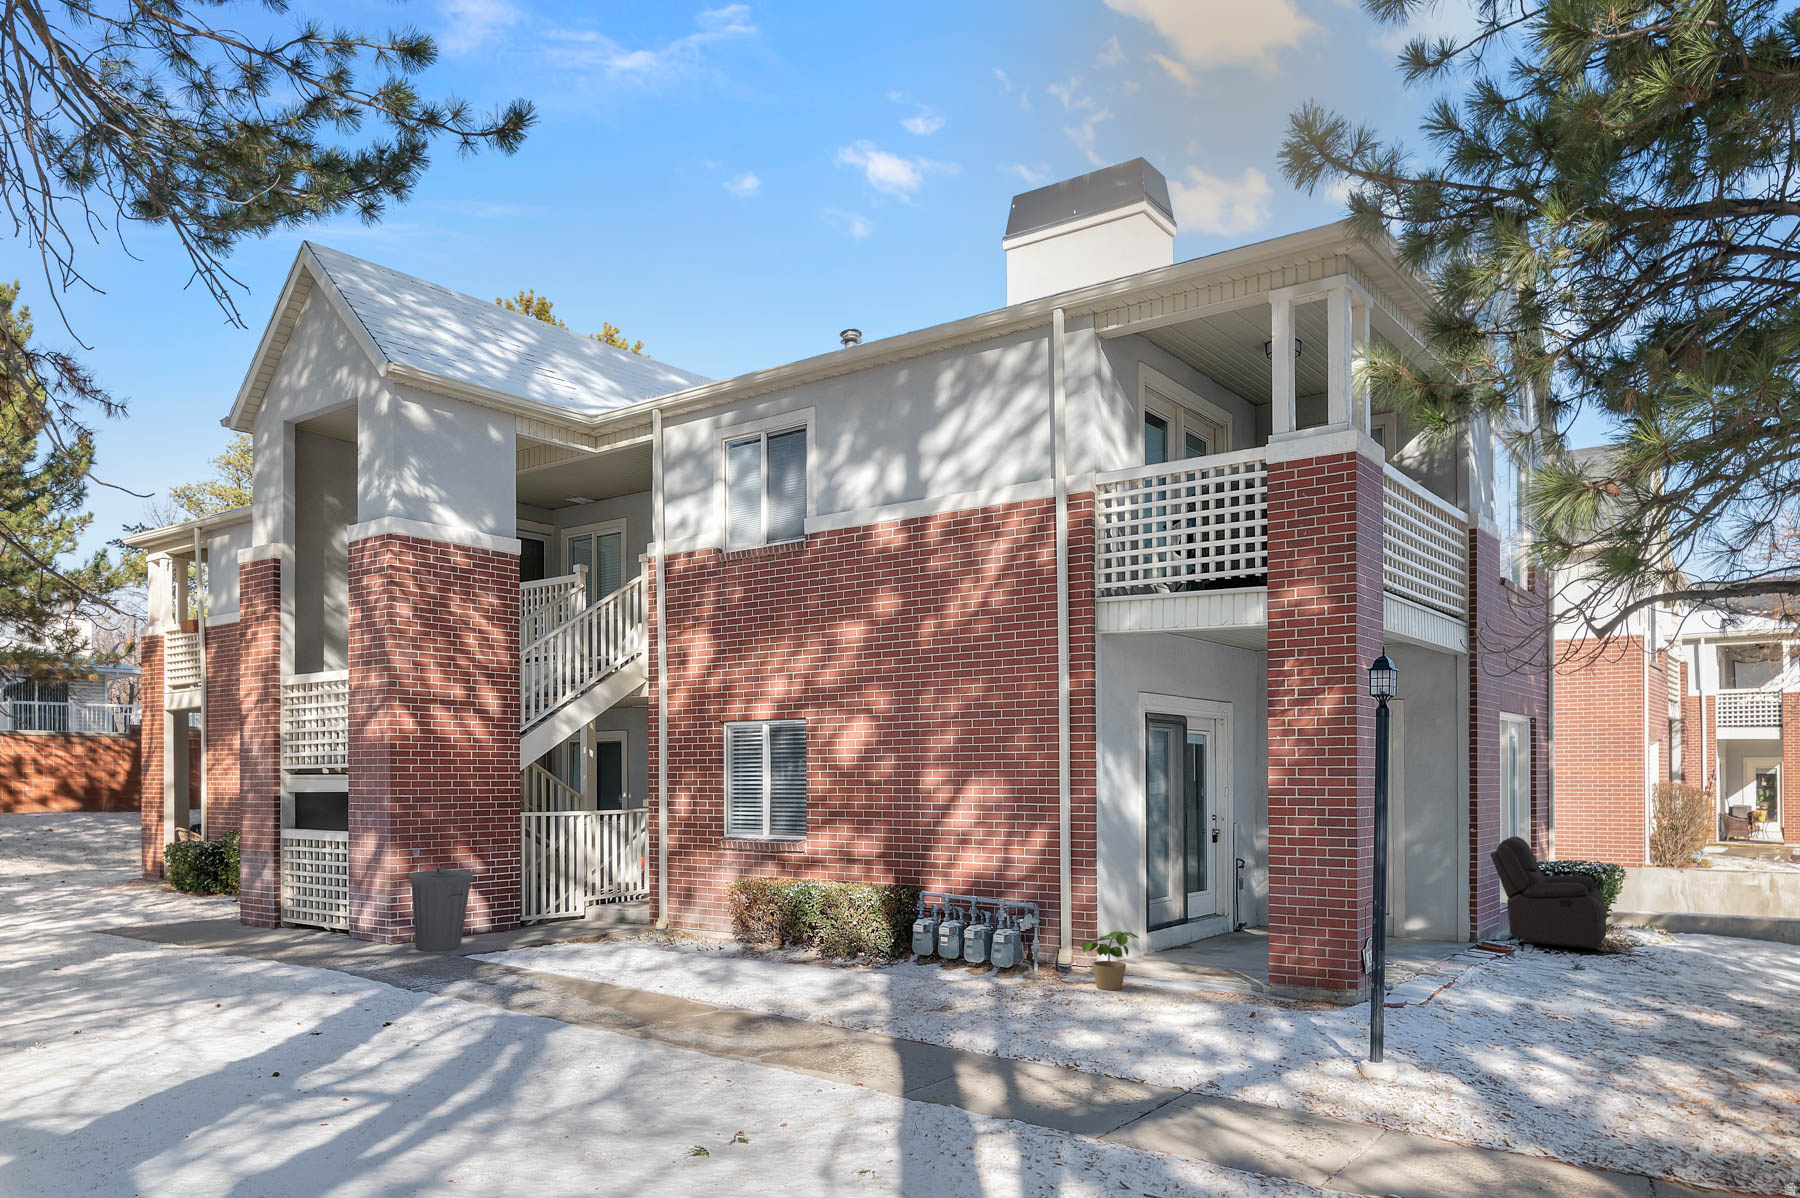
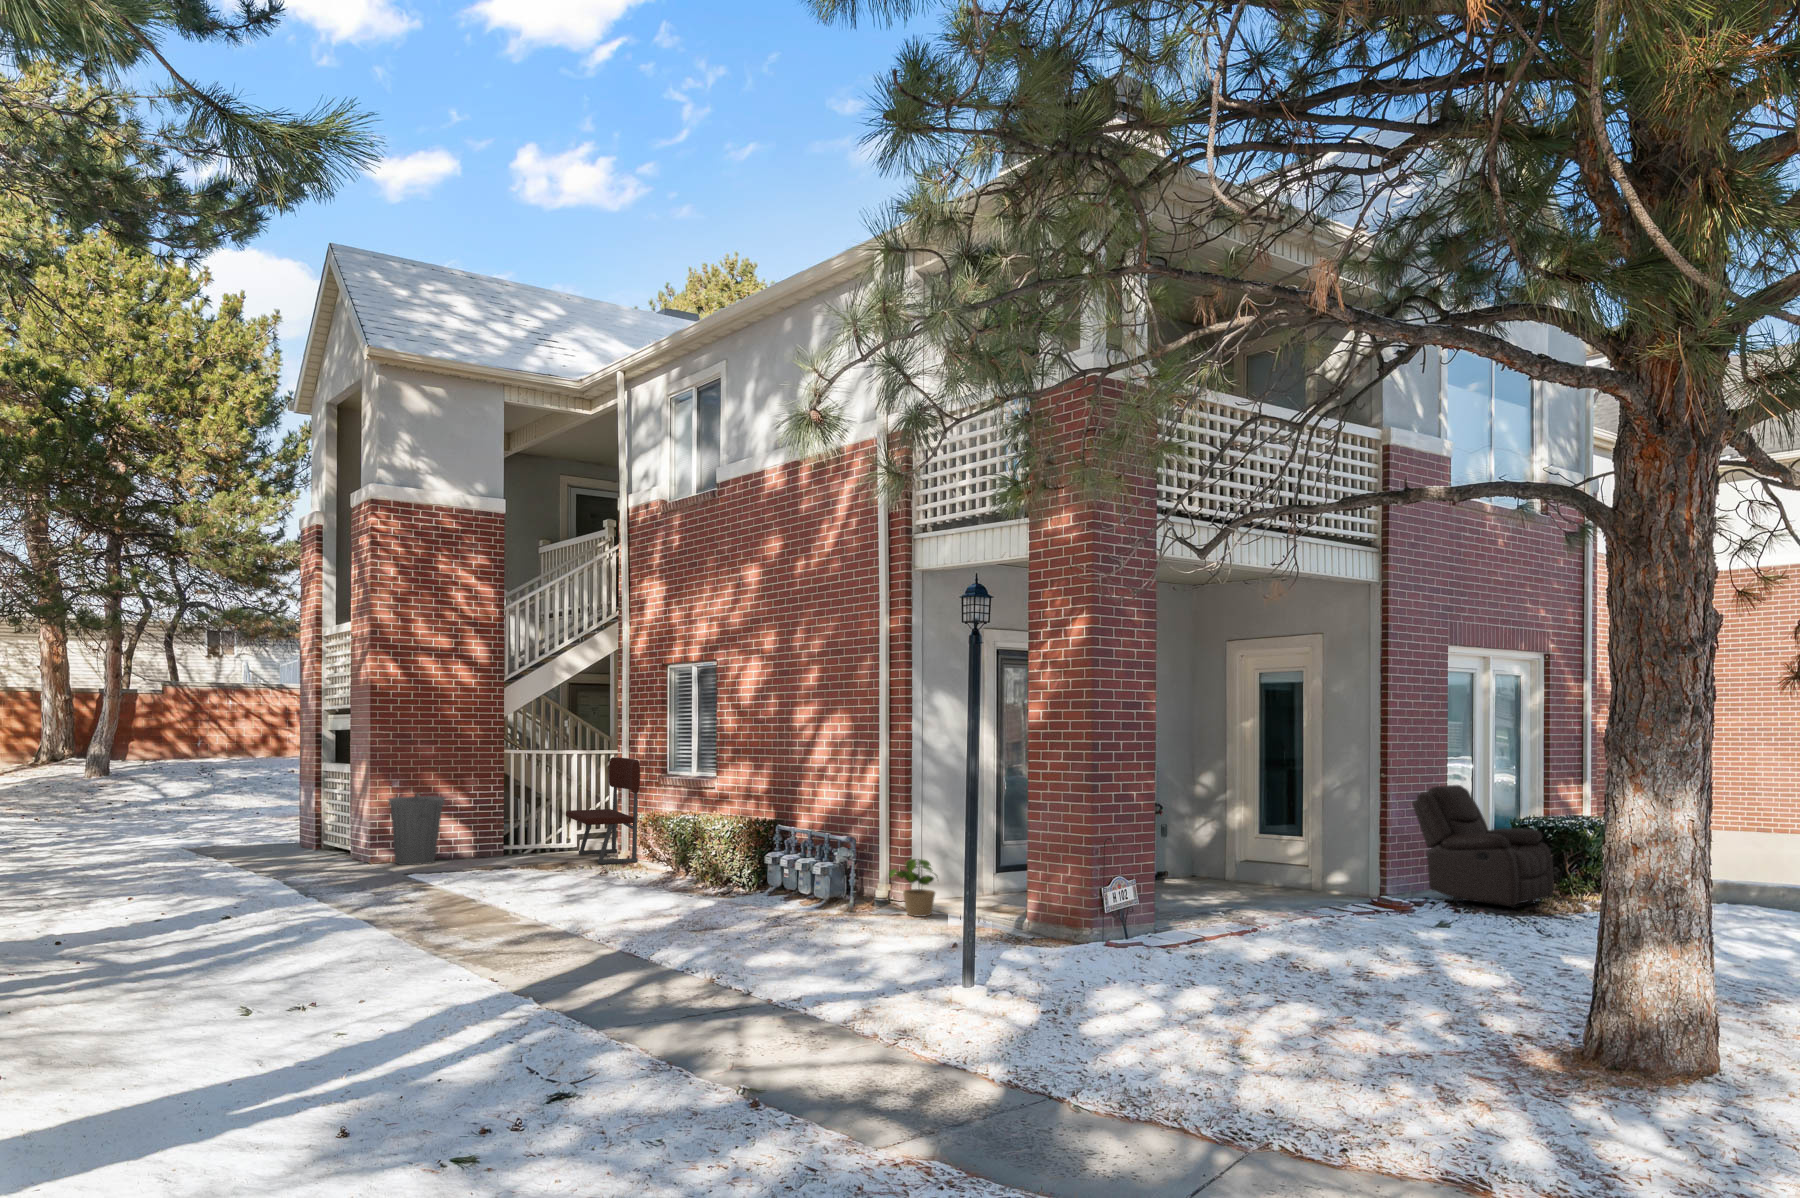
bench: none [598,820,698,940] -> present [566,757,640,864]

